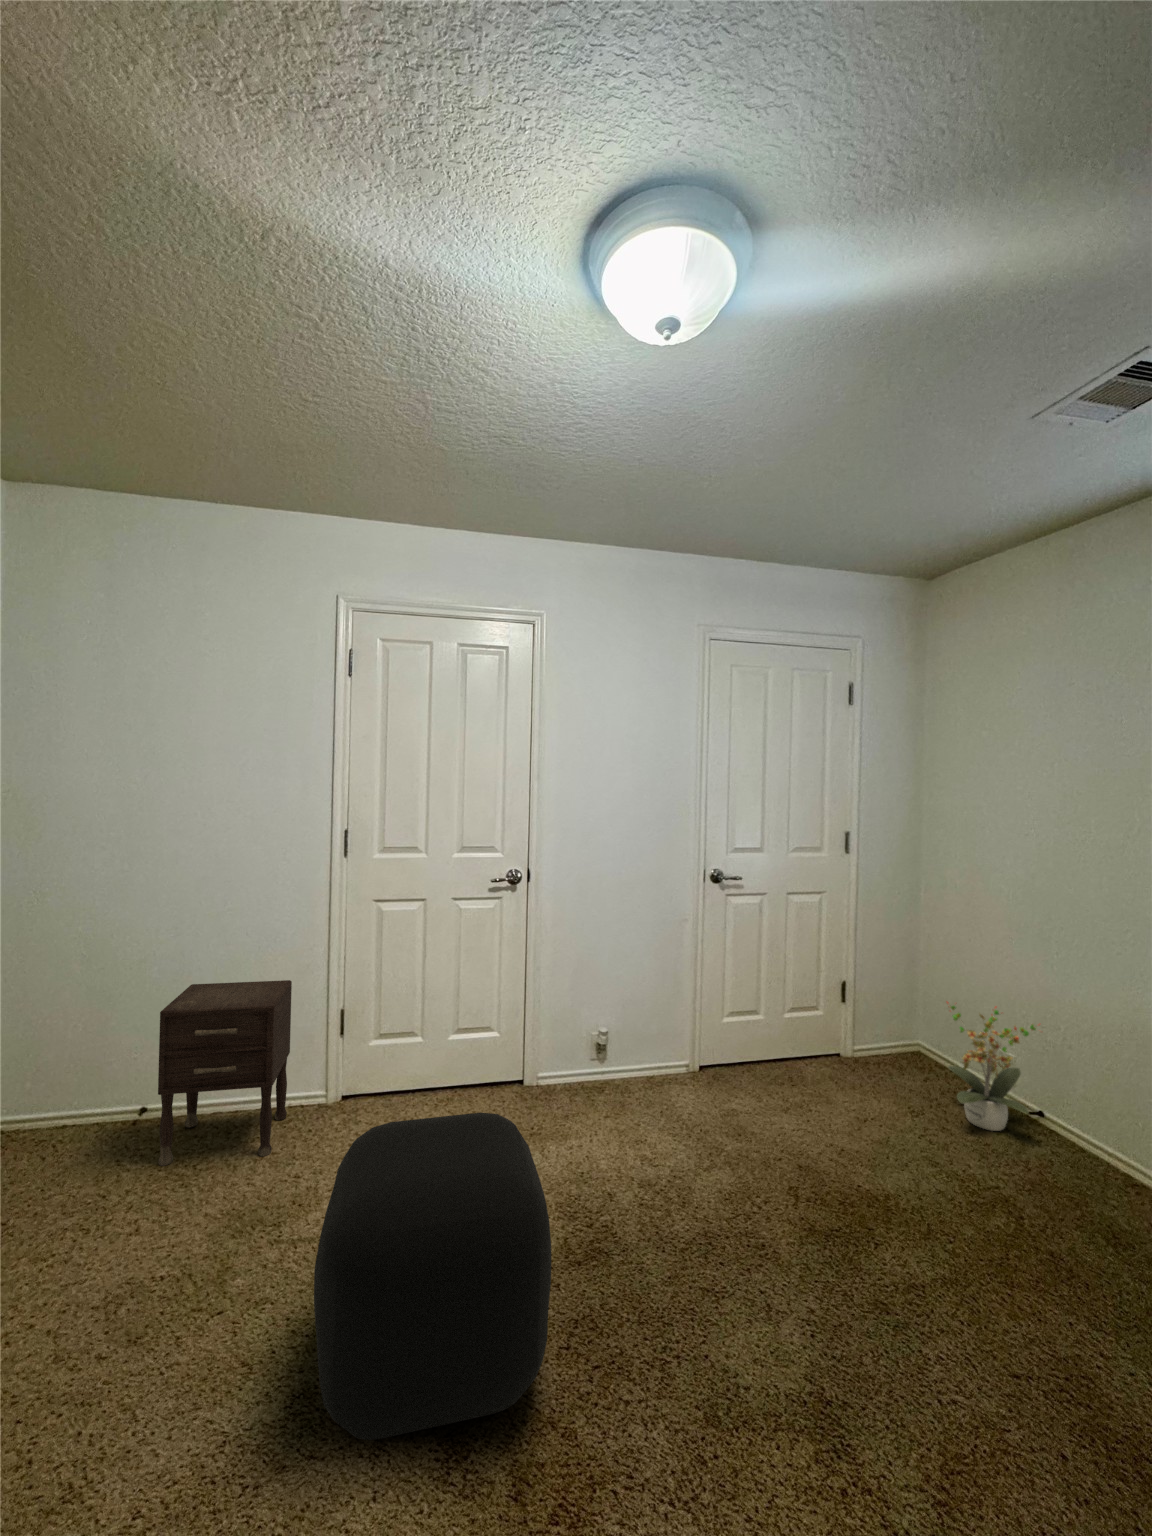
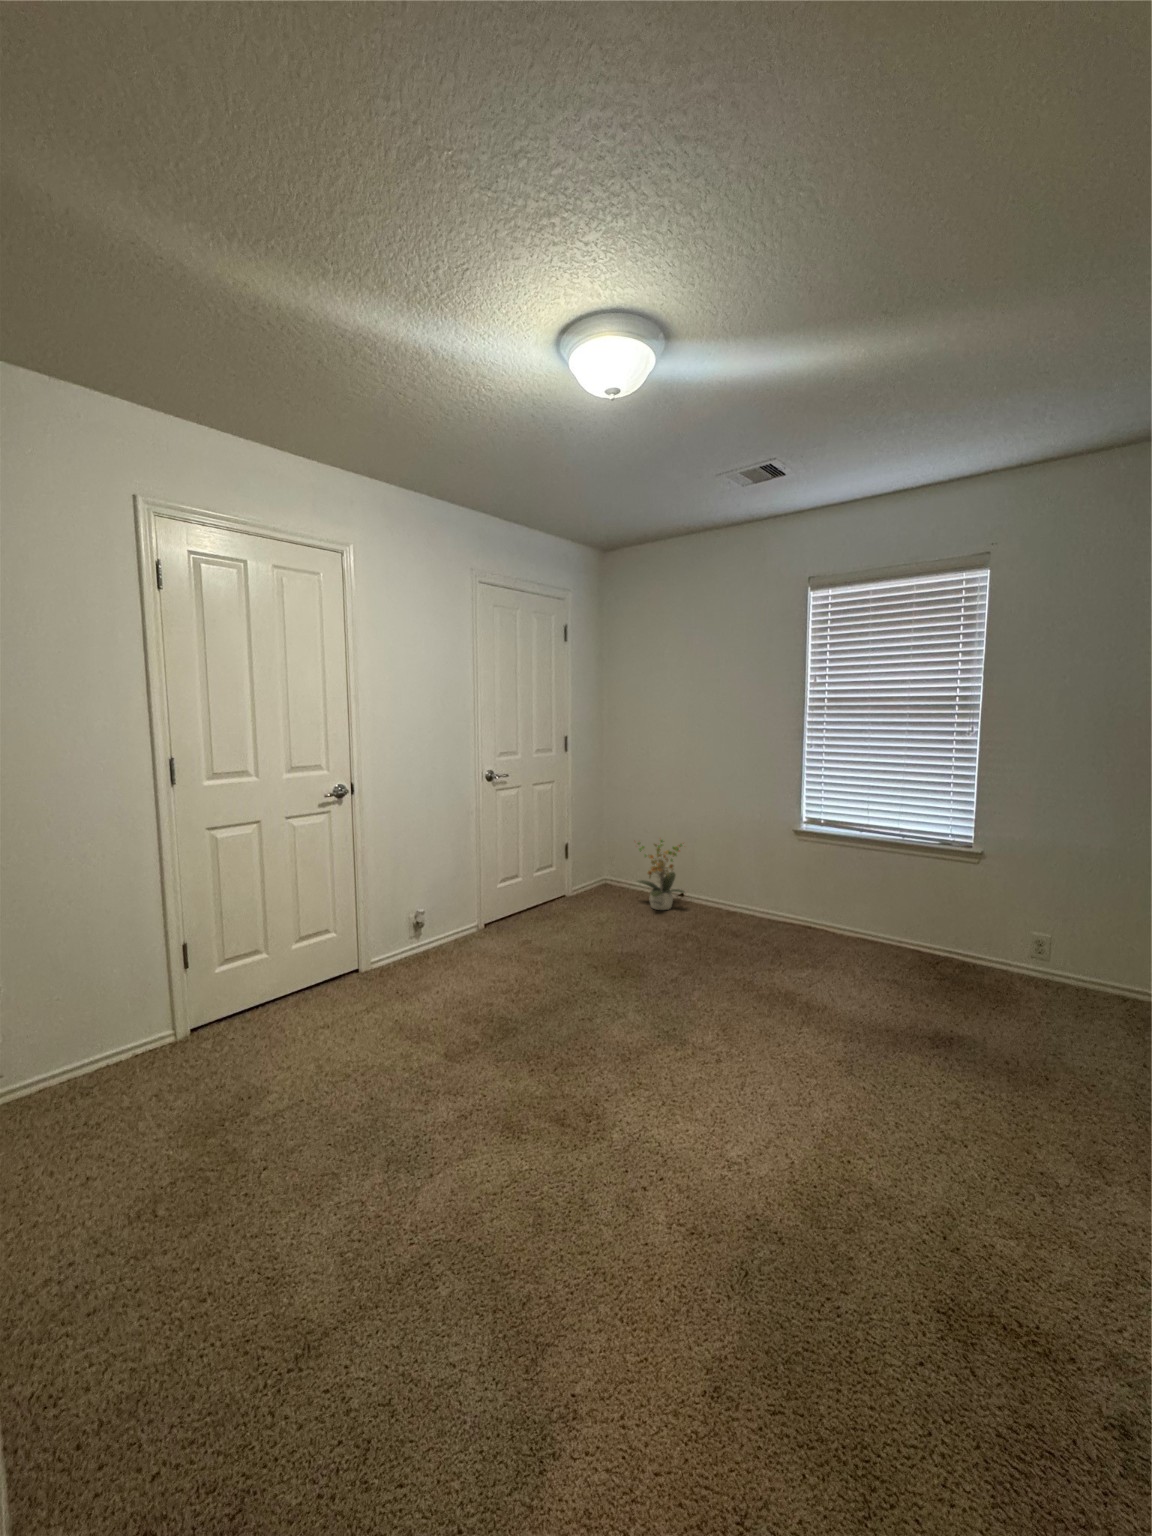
nightstand: present [158,980,292,1166] -> none [0,923,168,1143]
ottoman: present [314,1112,551,1440] -> none [377,946,562,1156]

